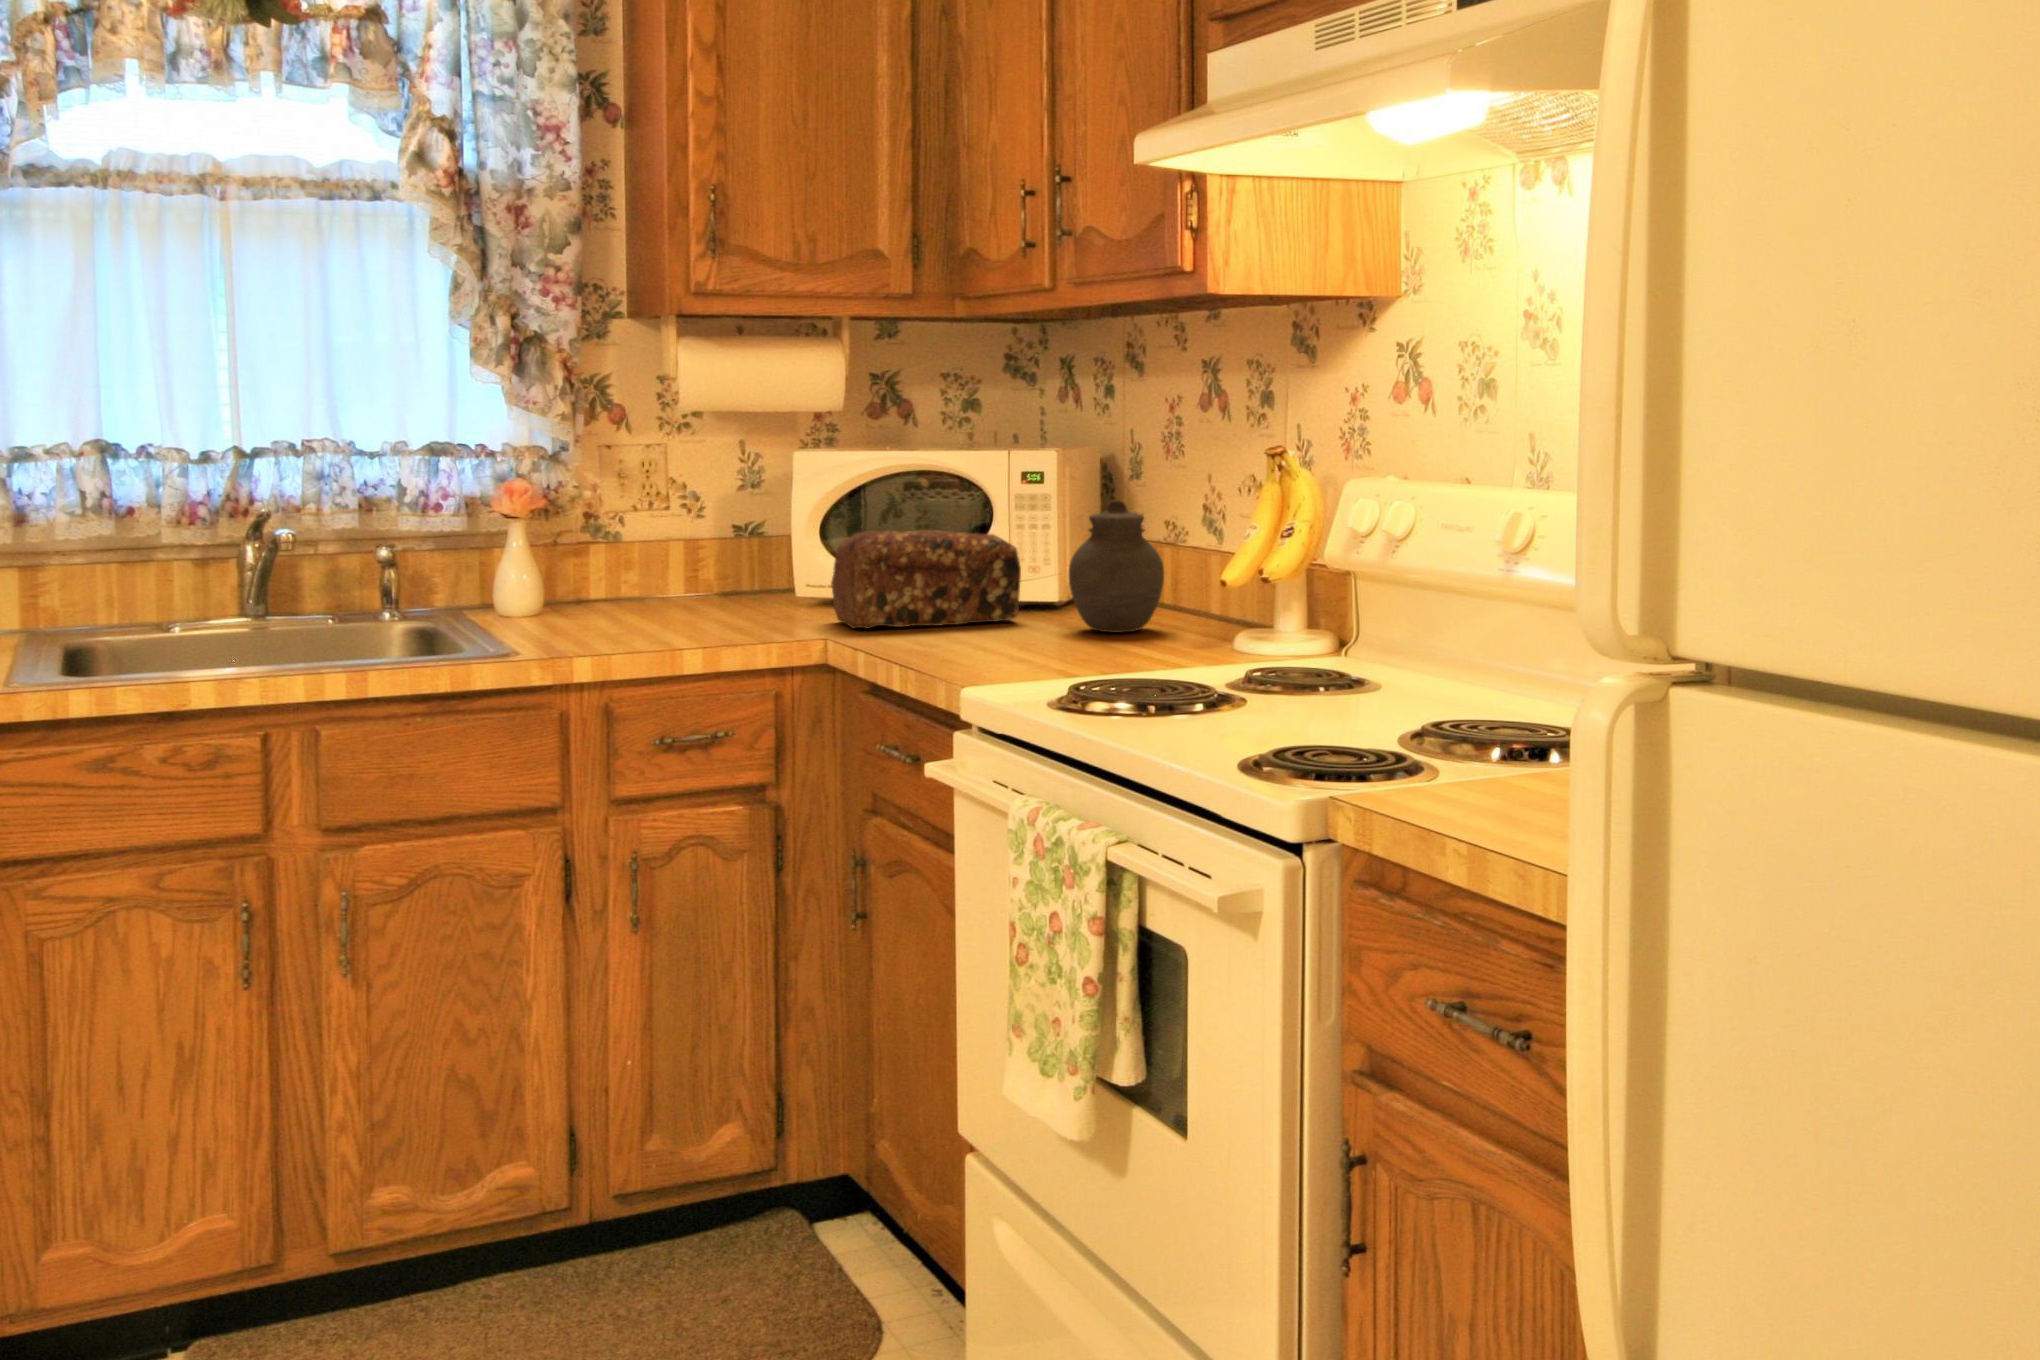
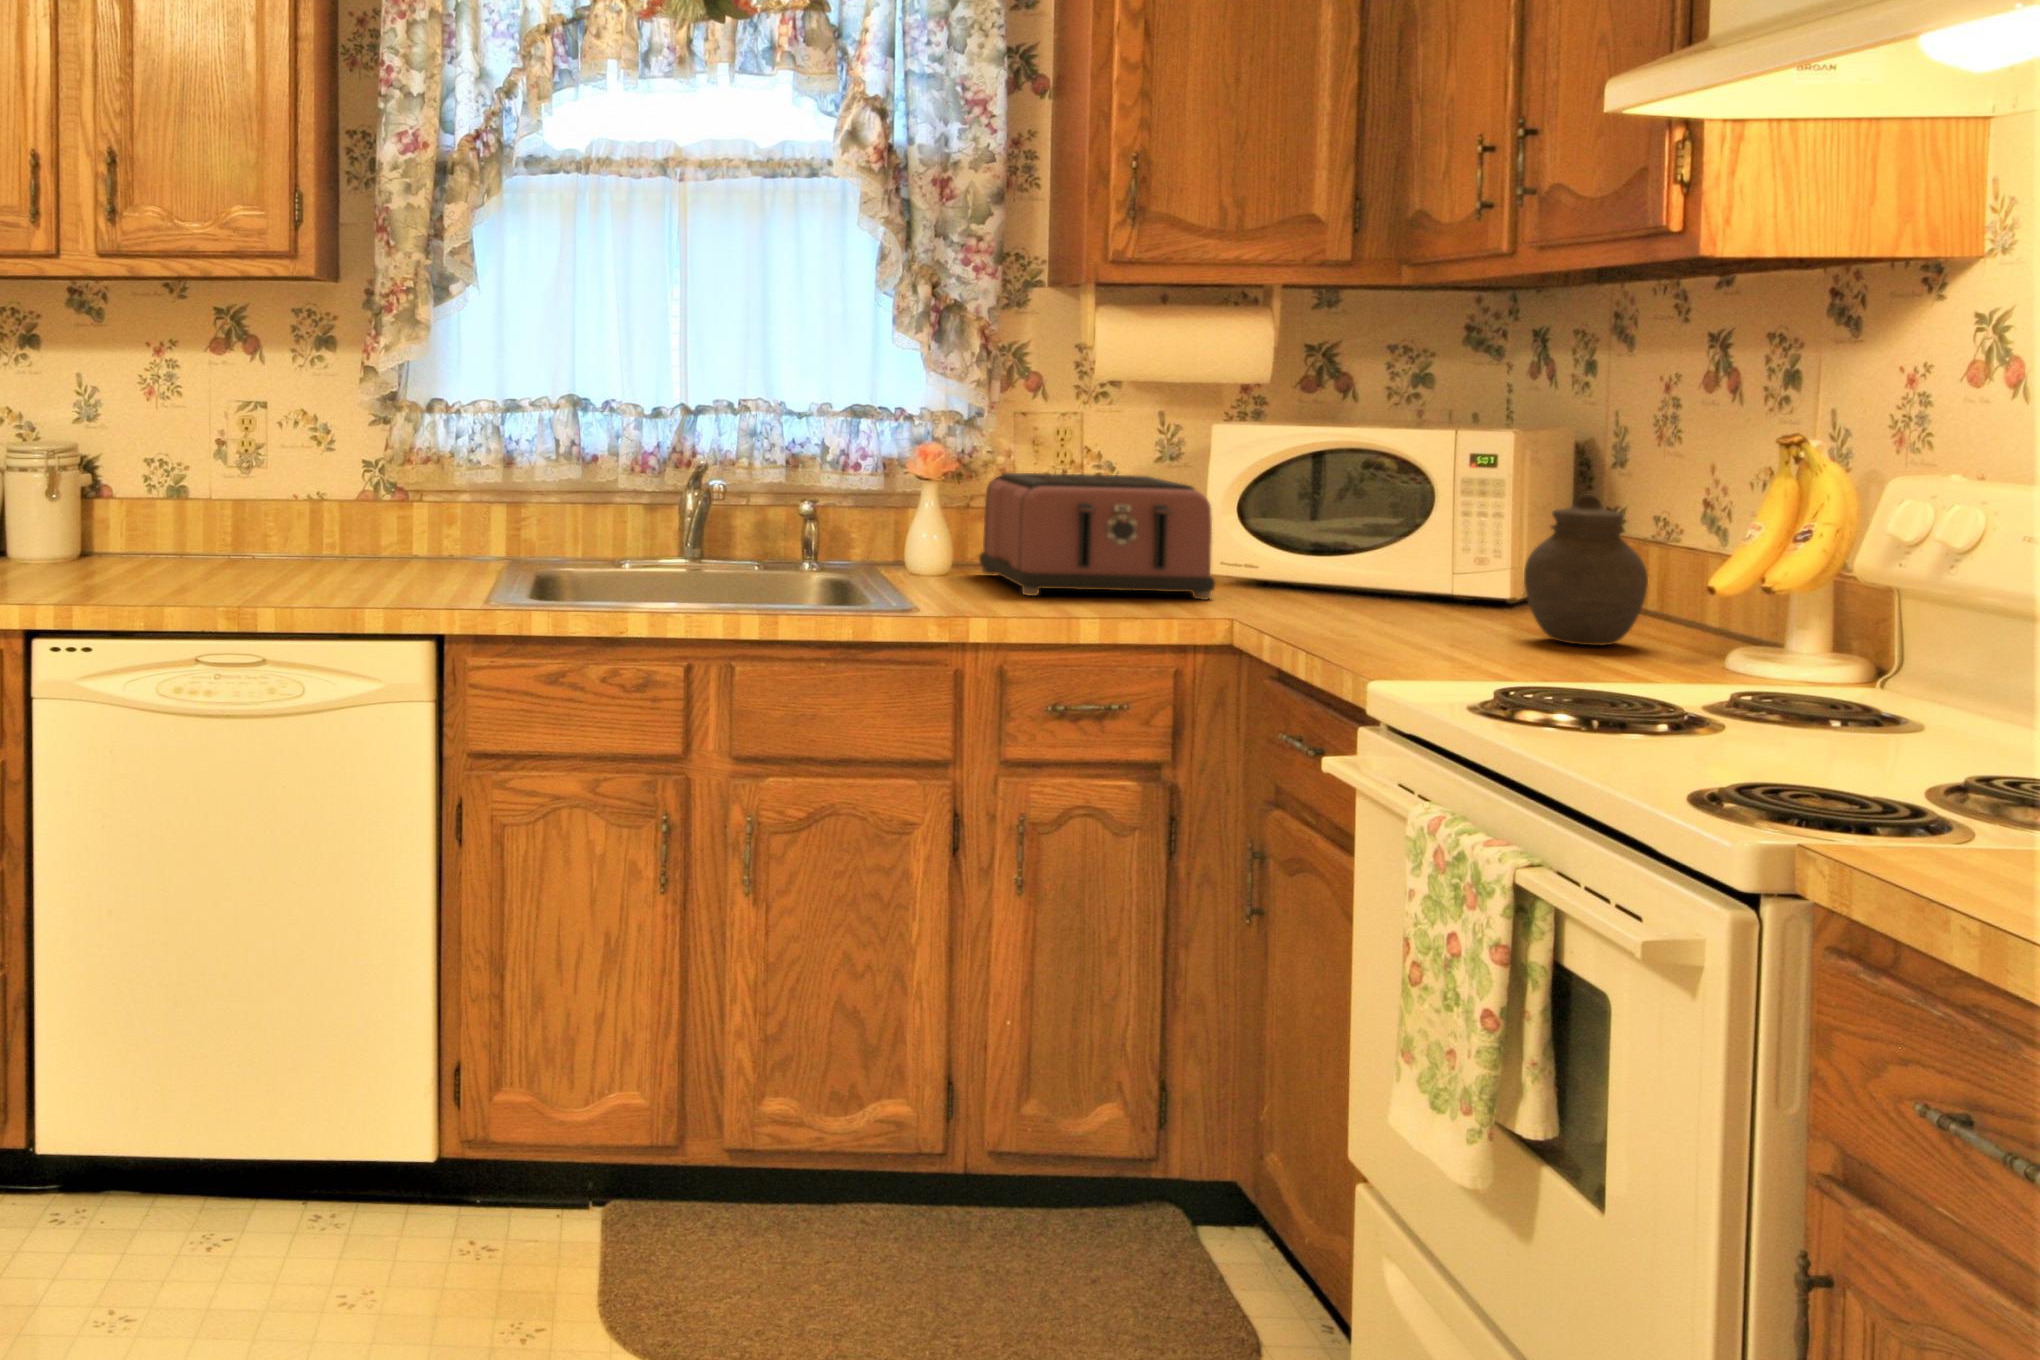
toaster: none [572,502,803,627] -> present [979,473,1215,600]
bread loaf: present [831,530,1021,629] -> none [1246,514,1468,621]

